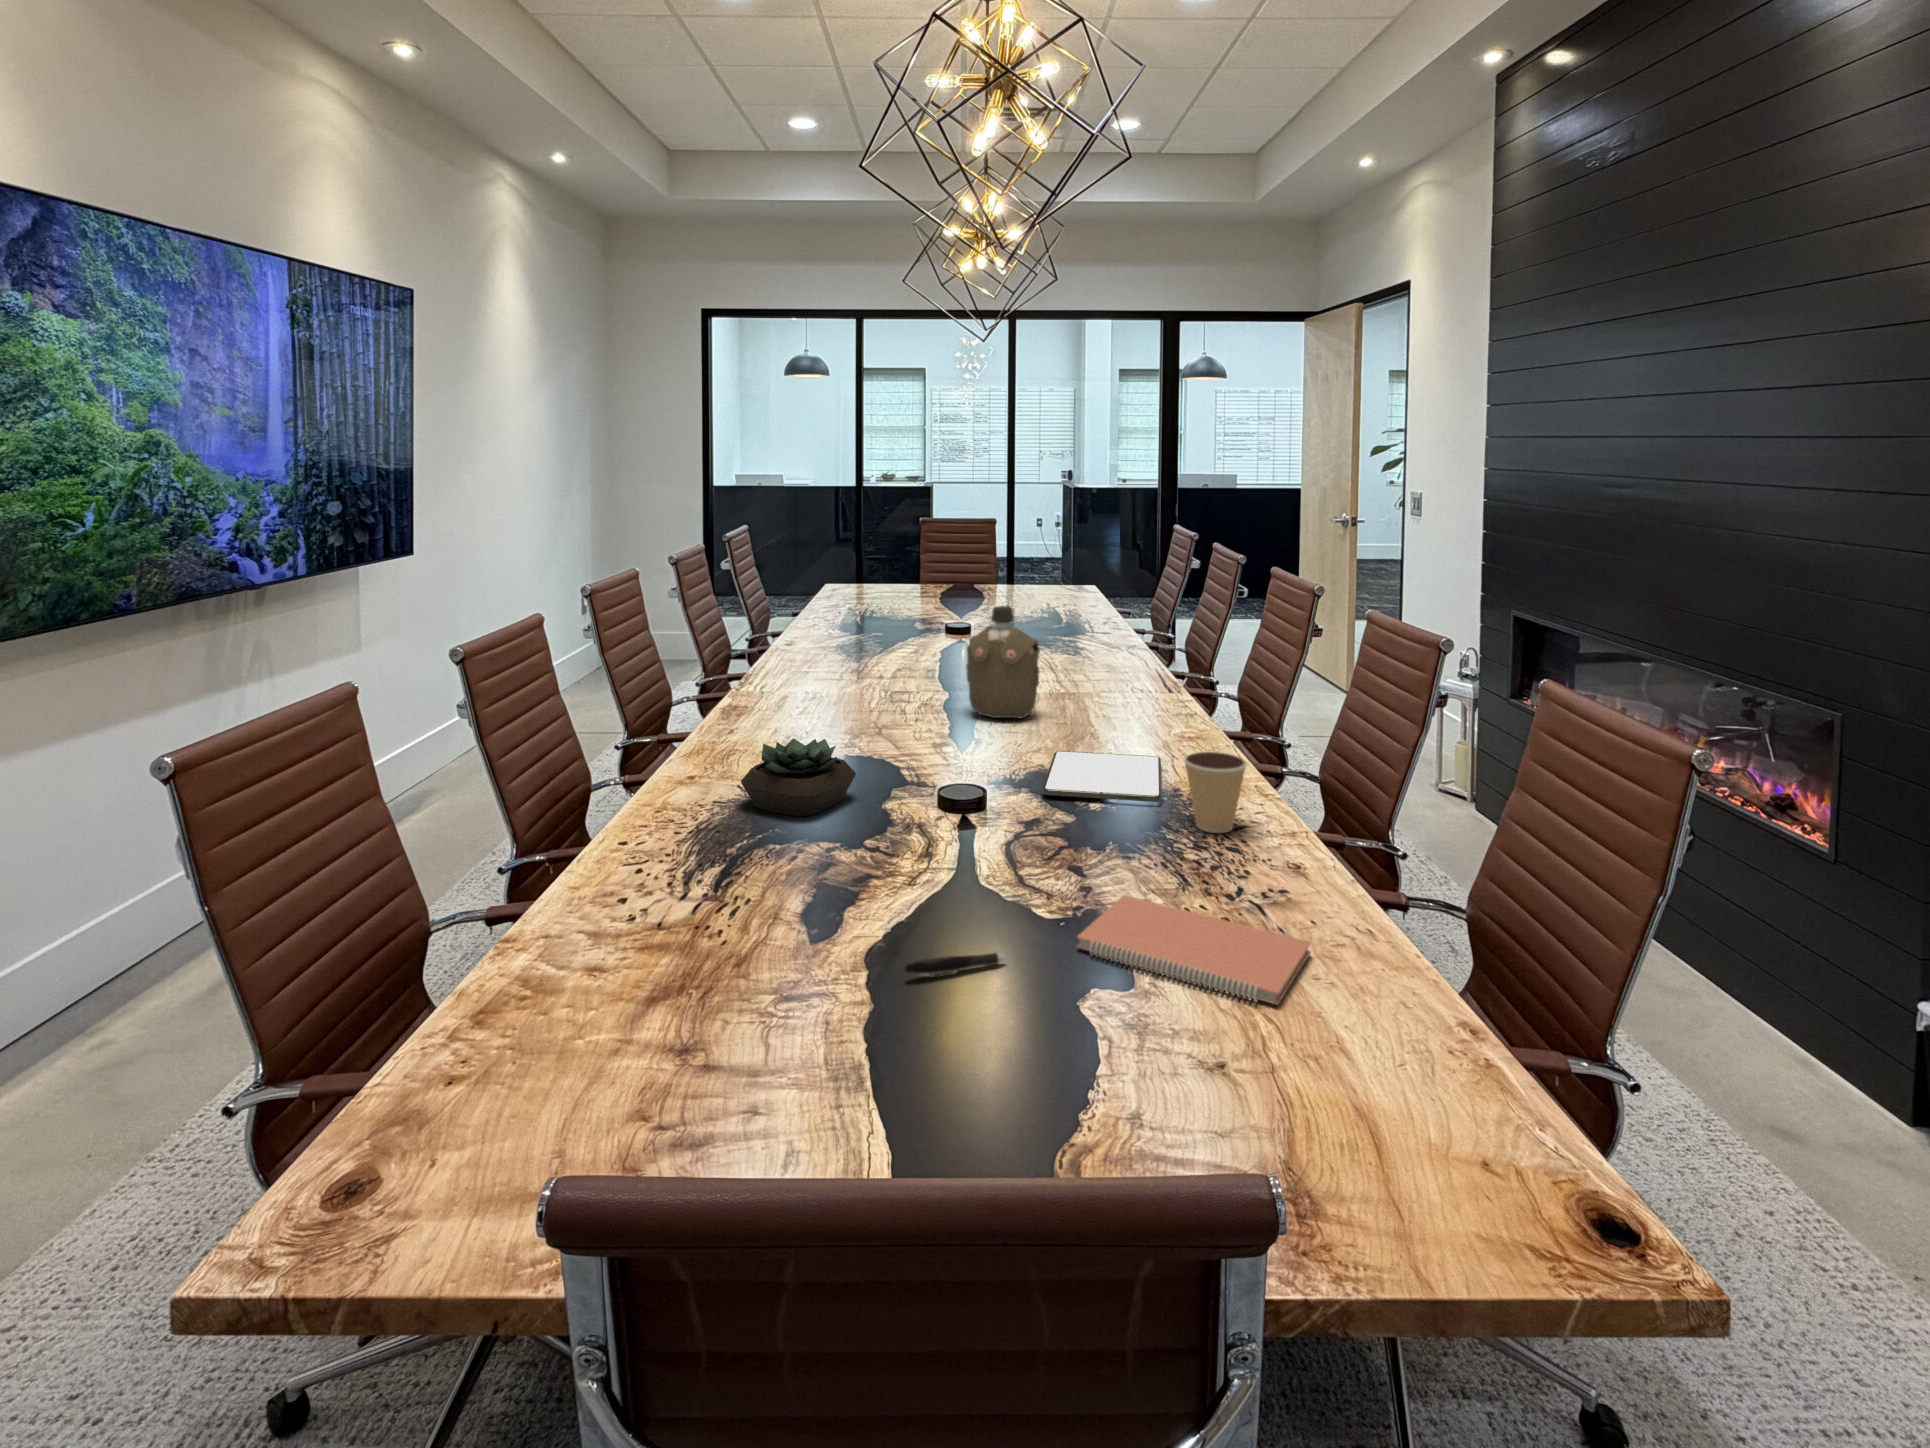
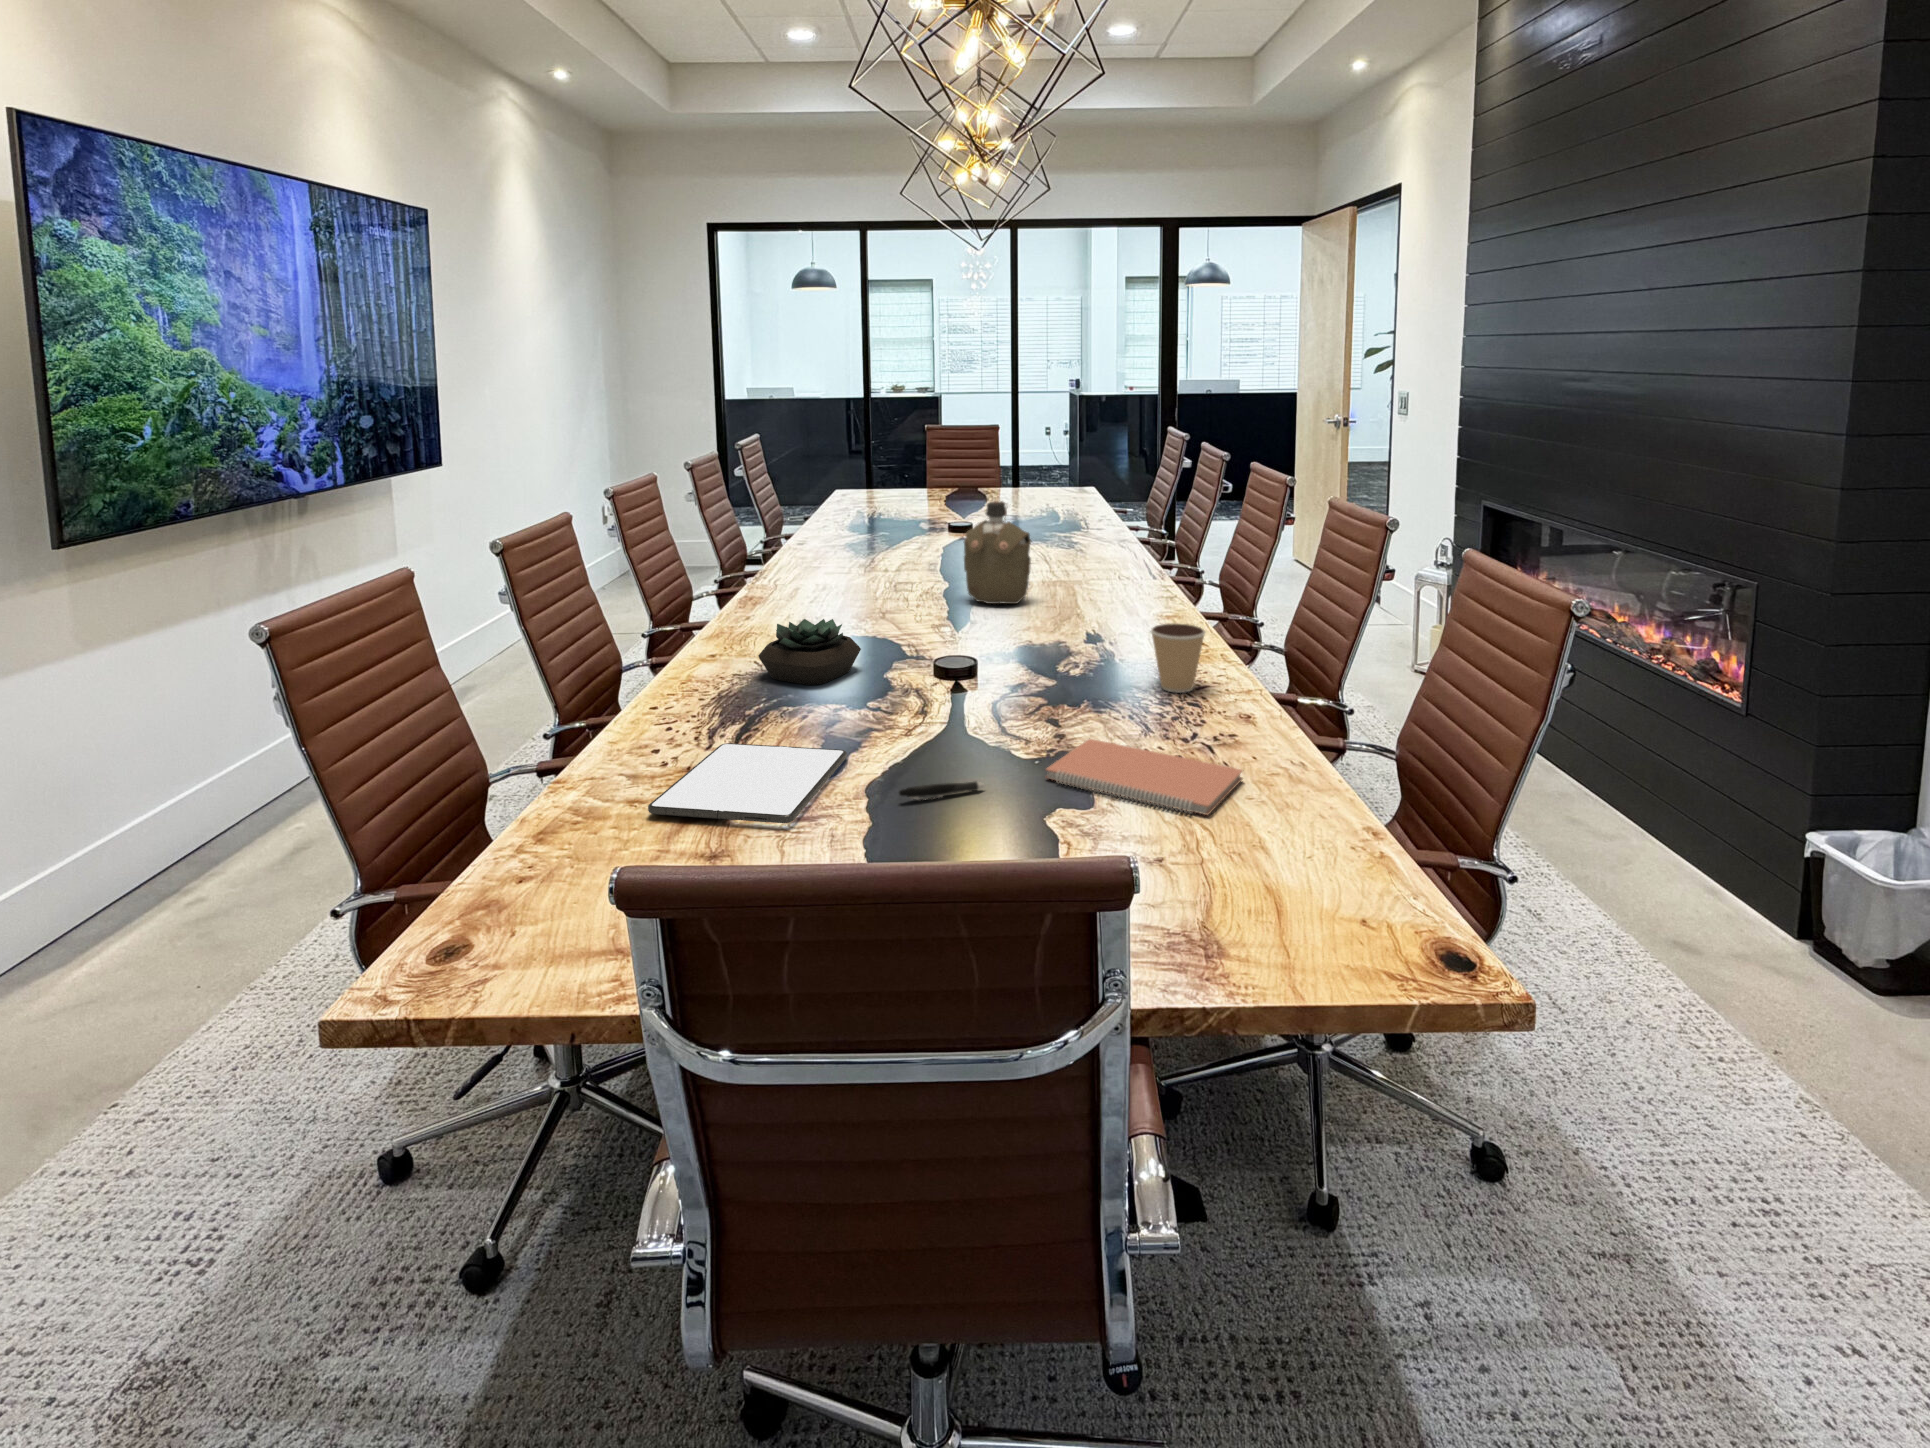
tablet: present [1042,751,1162,802] -> present [648,743,847,823]

